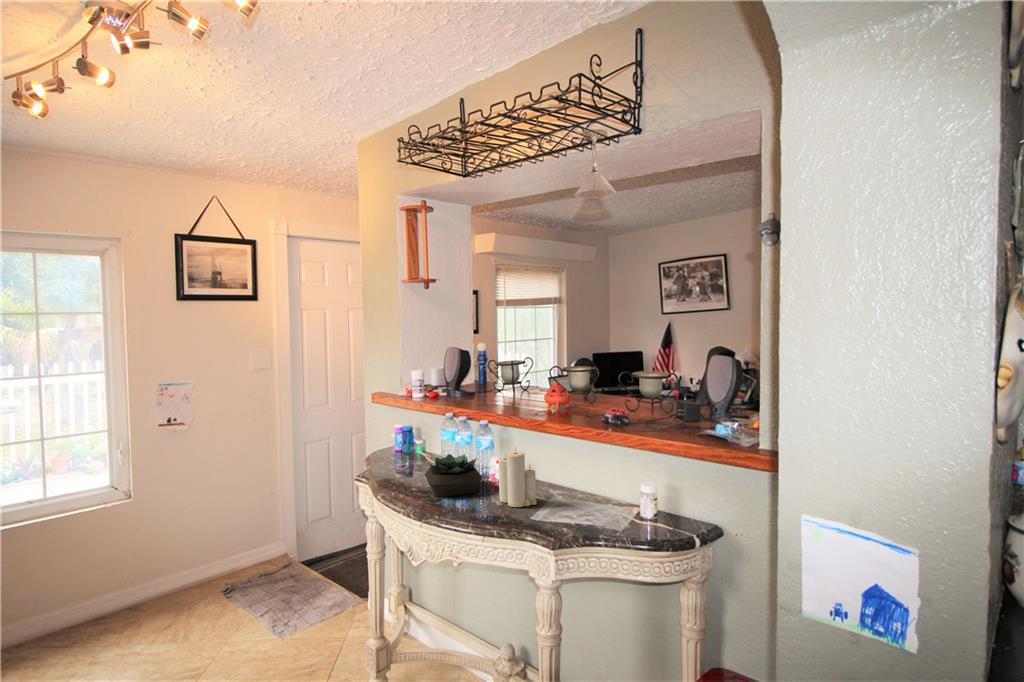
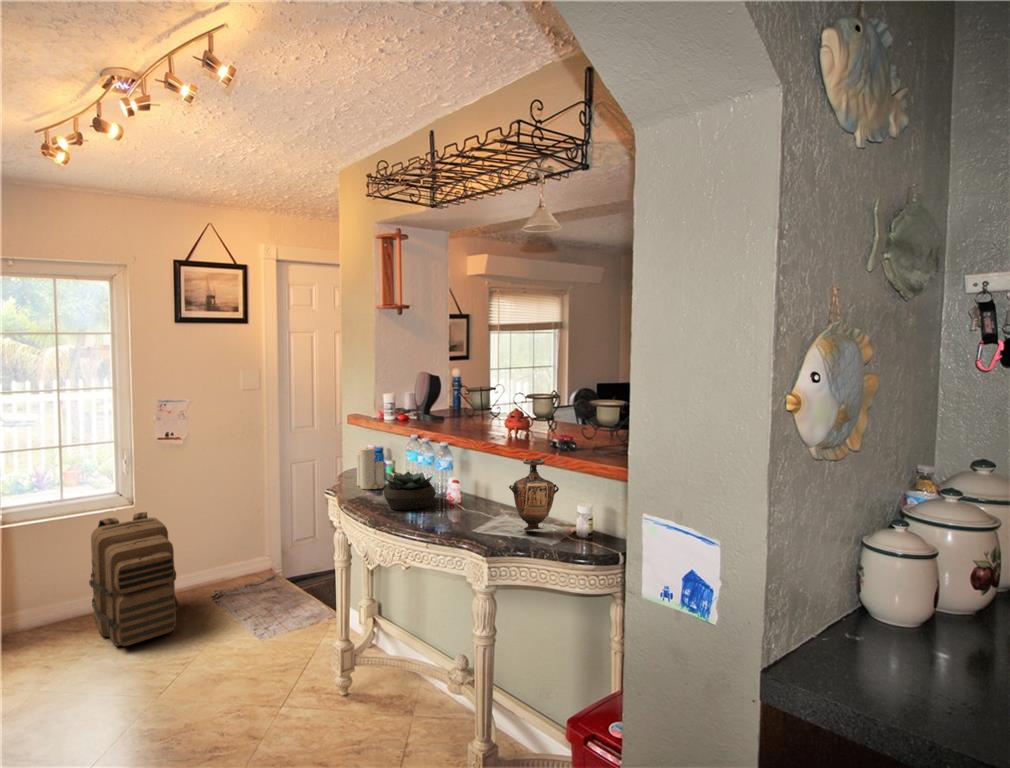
vase: none [568,435,622,516] -> present [509,458,559,531]
candle: present [499,451,537,507] -> present [357,447,384,489]
backpack: none [96,502,193,649] -> present [89,512,178,646]

